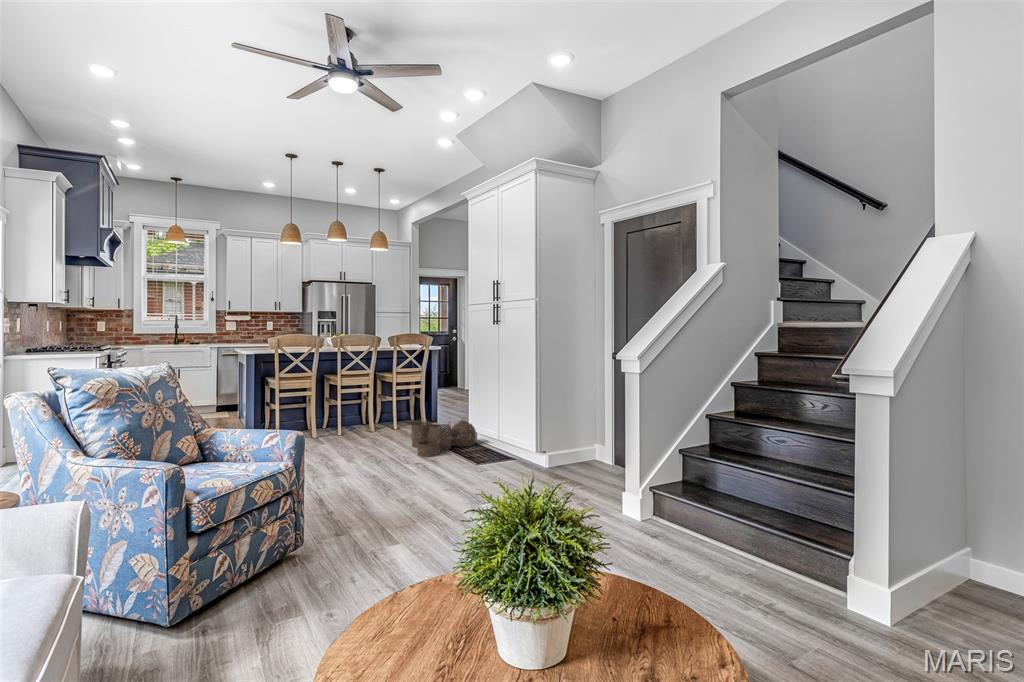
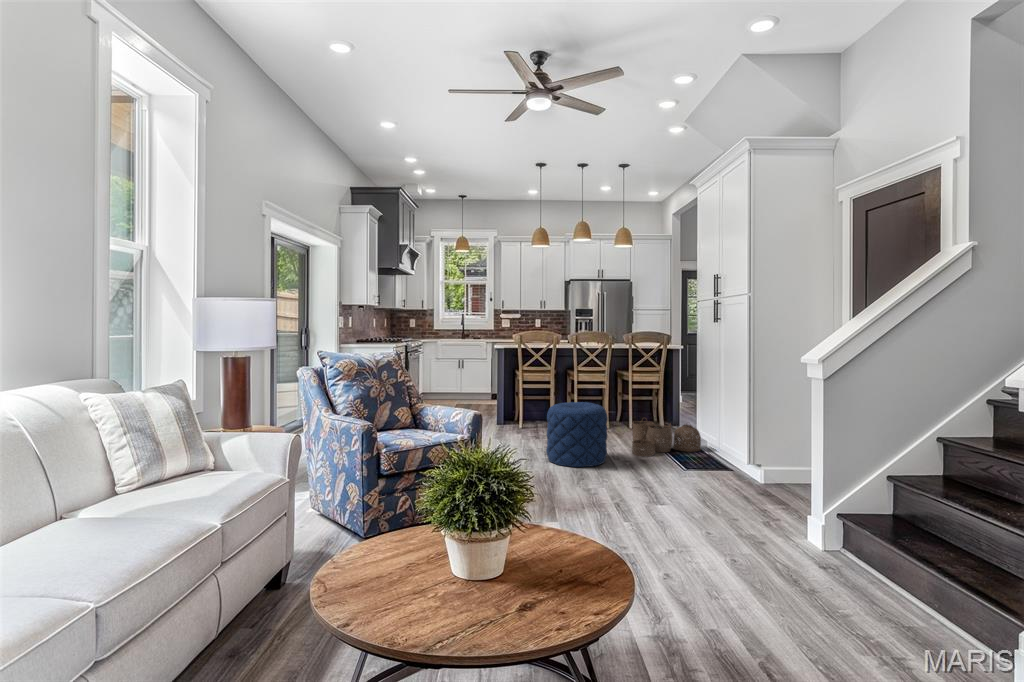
pouf: none [335,409,400,479] -> present [546,402,608,467]

